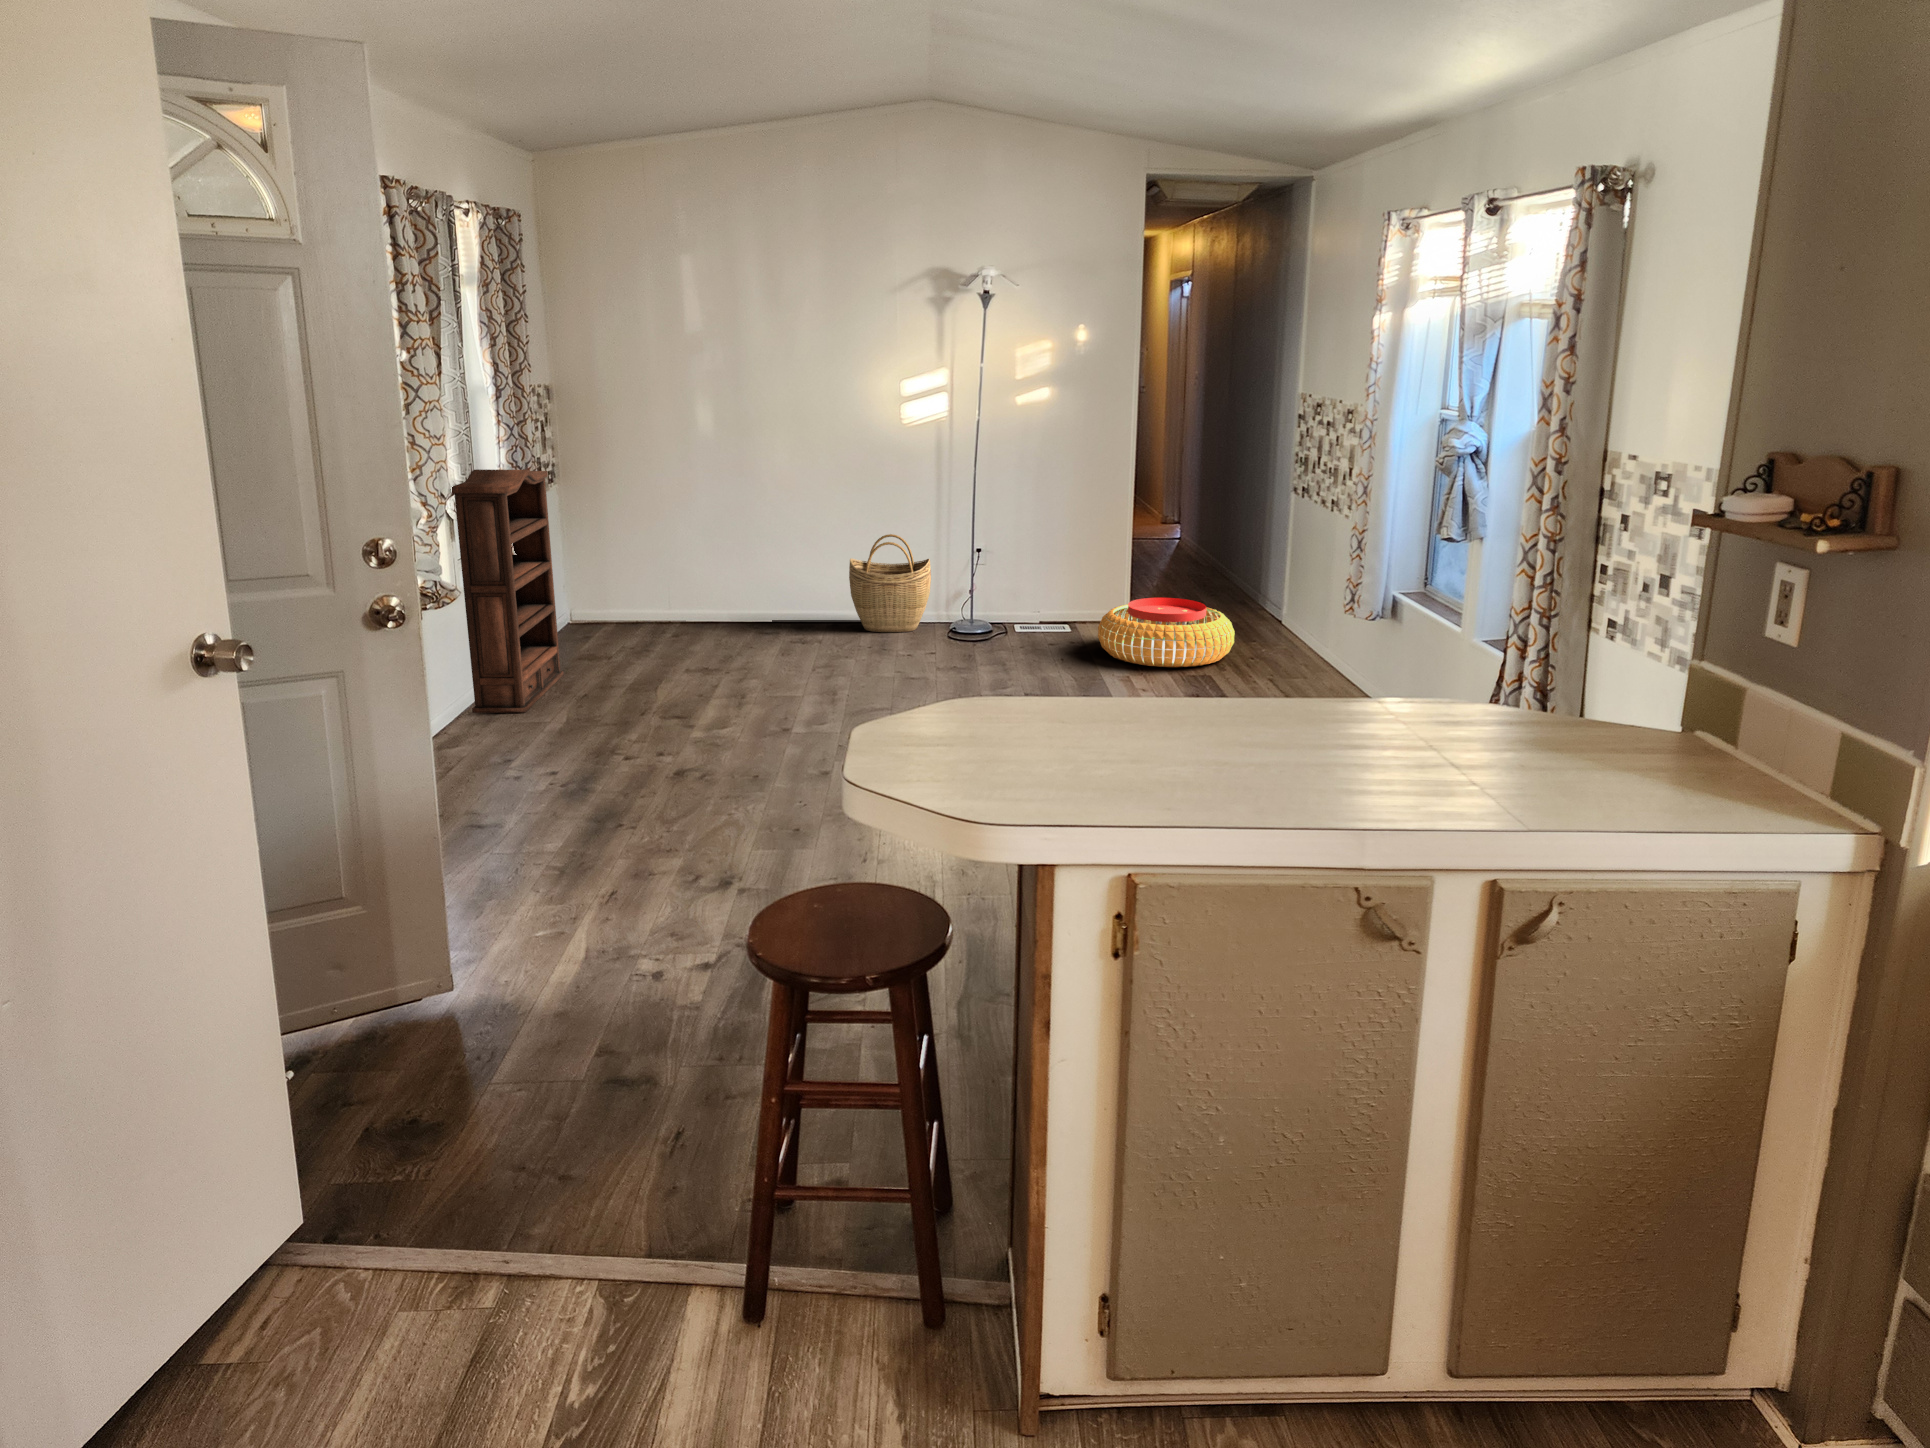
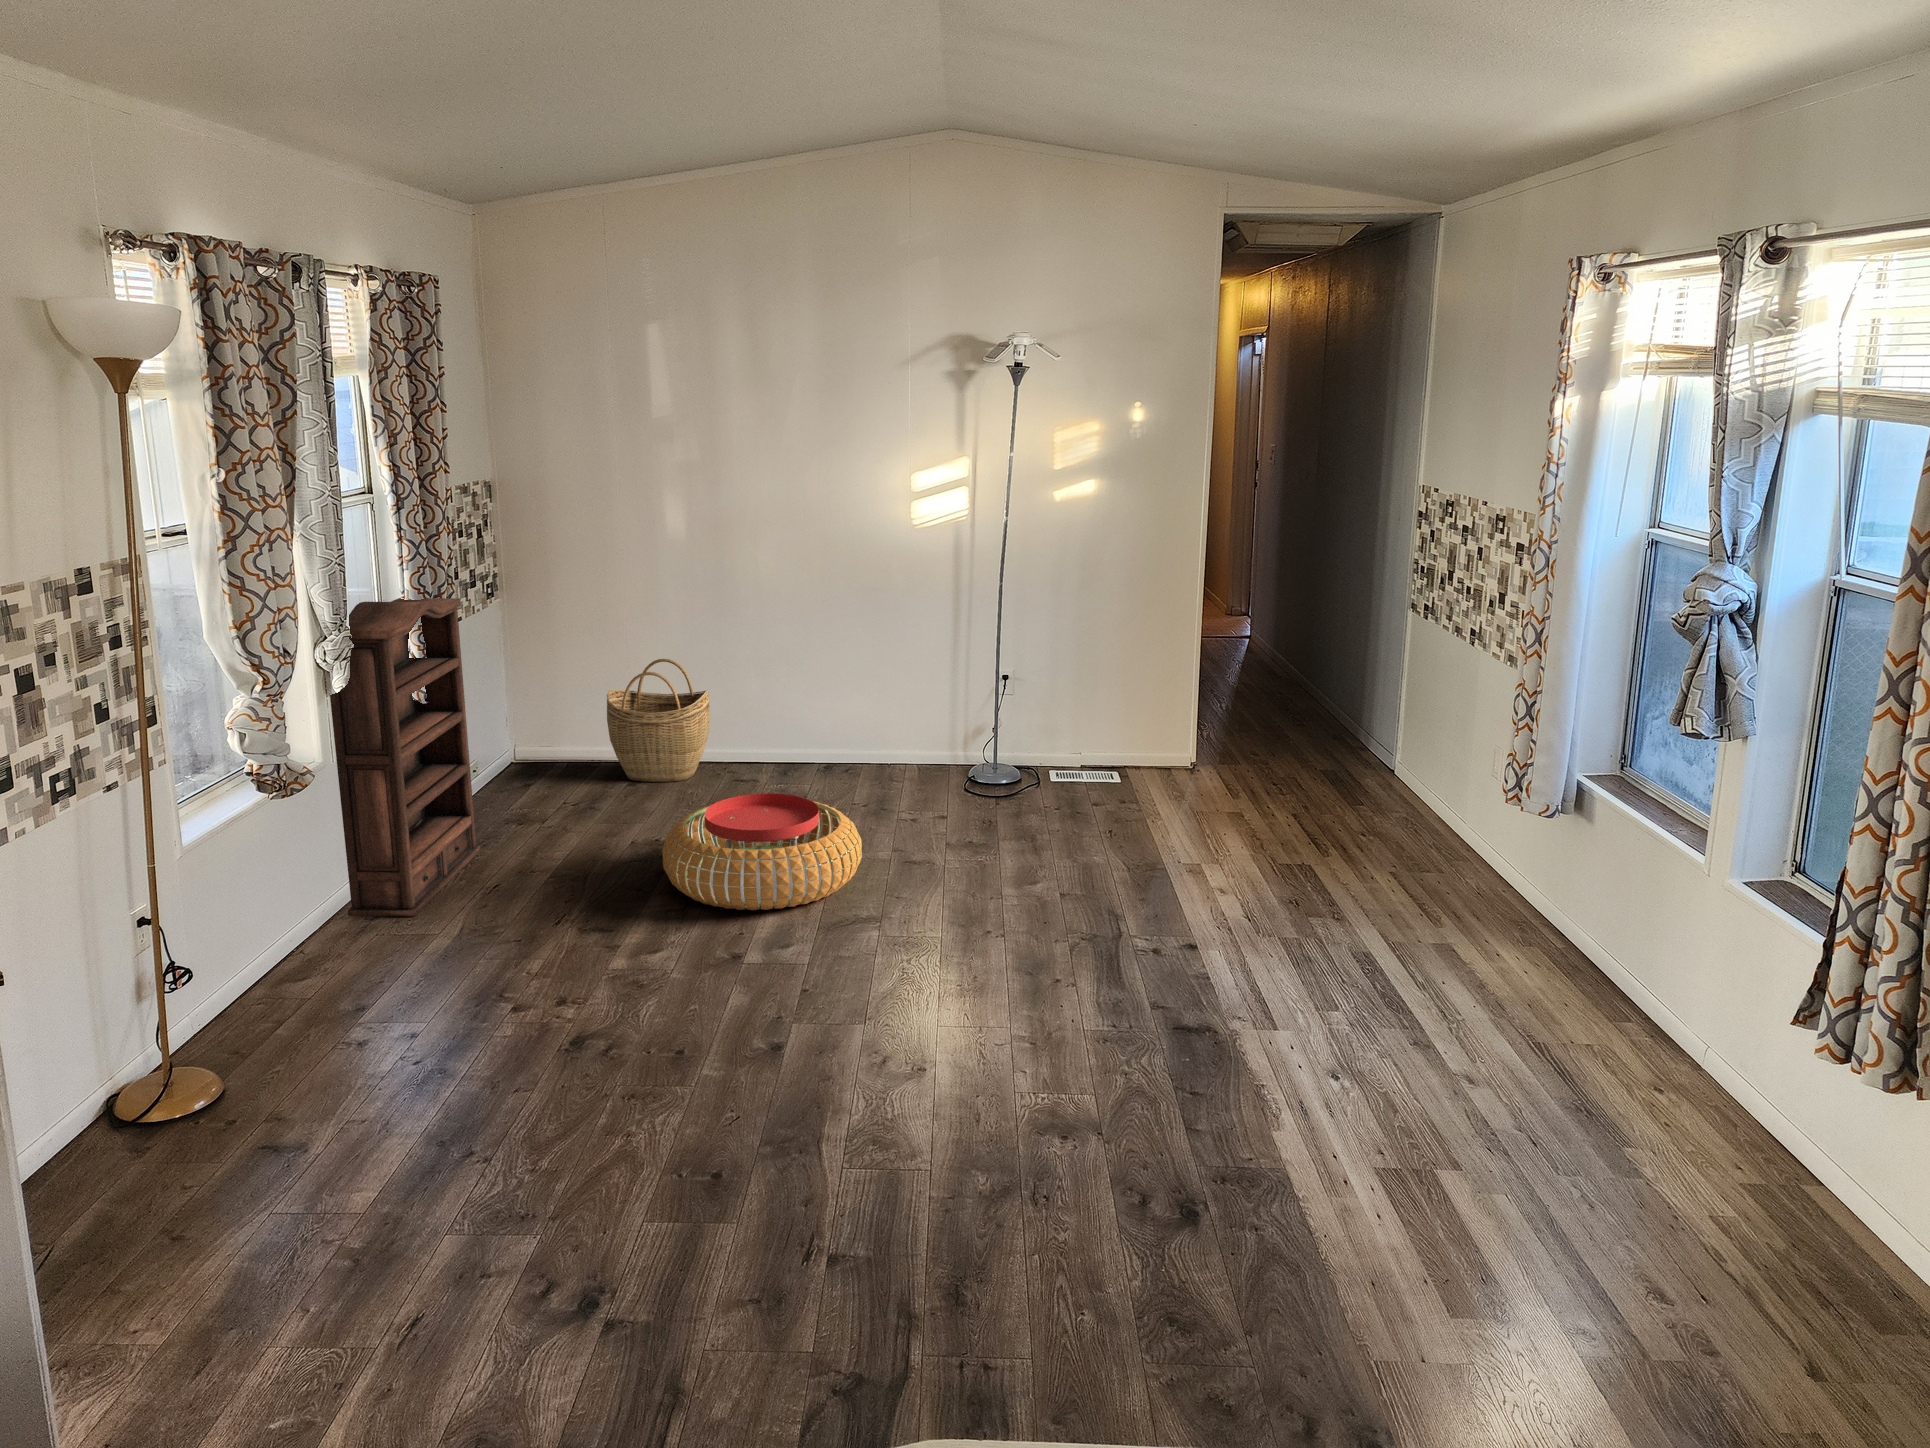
woven basket: present [849,534,931,632] -> present [607,659,710,782]
pouf: present [1098,598,1235,667] -> present [662,794,862,910]

